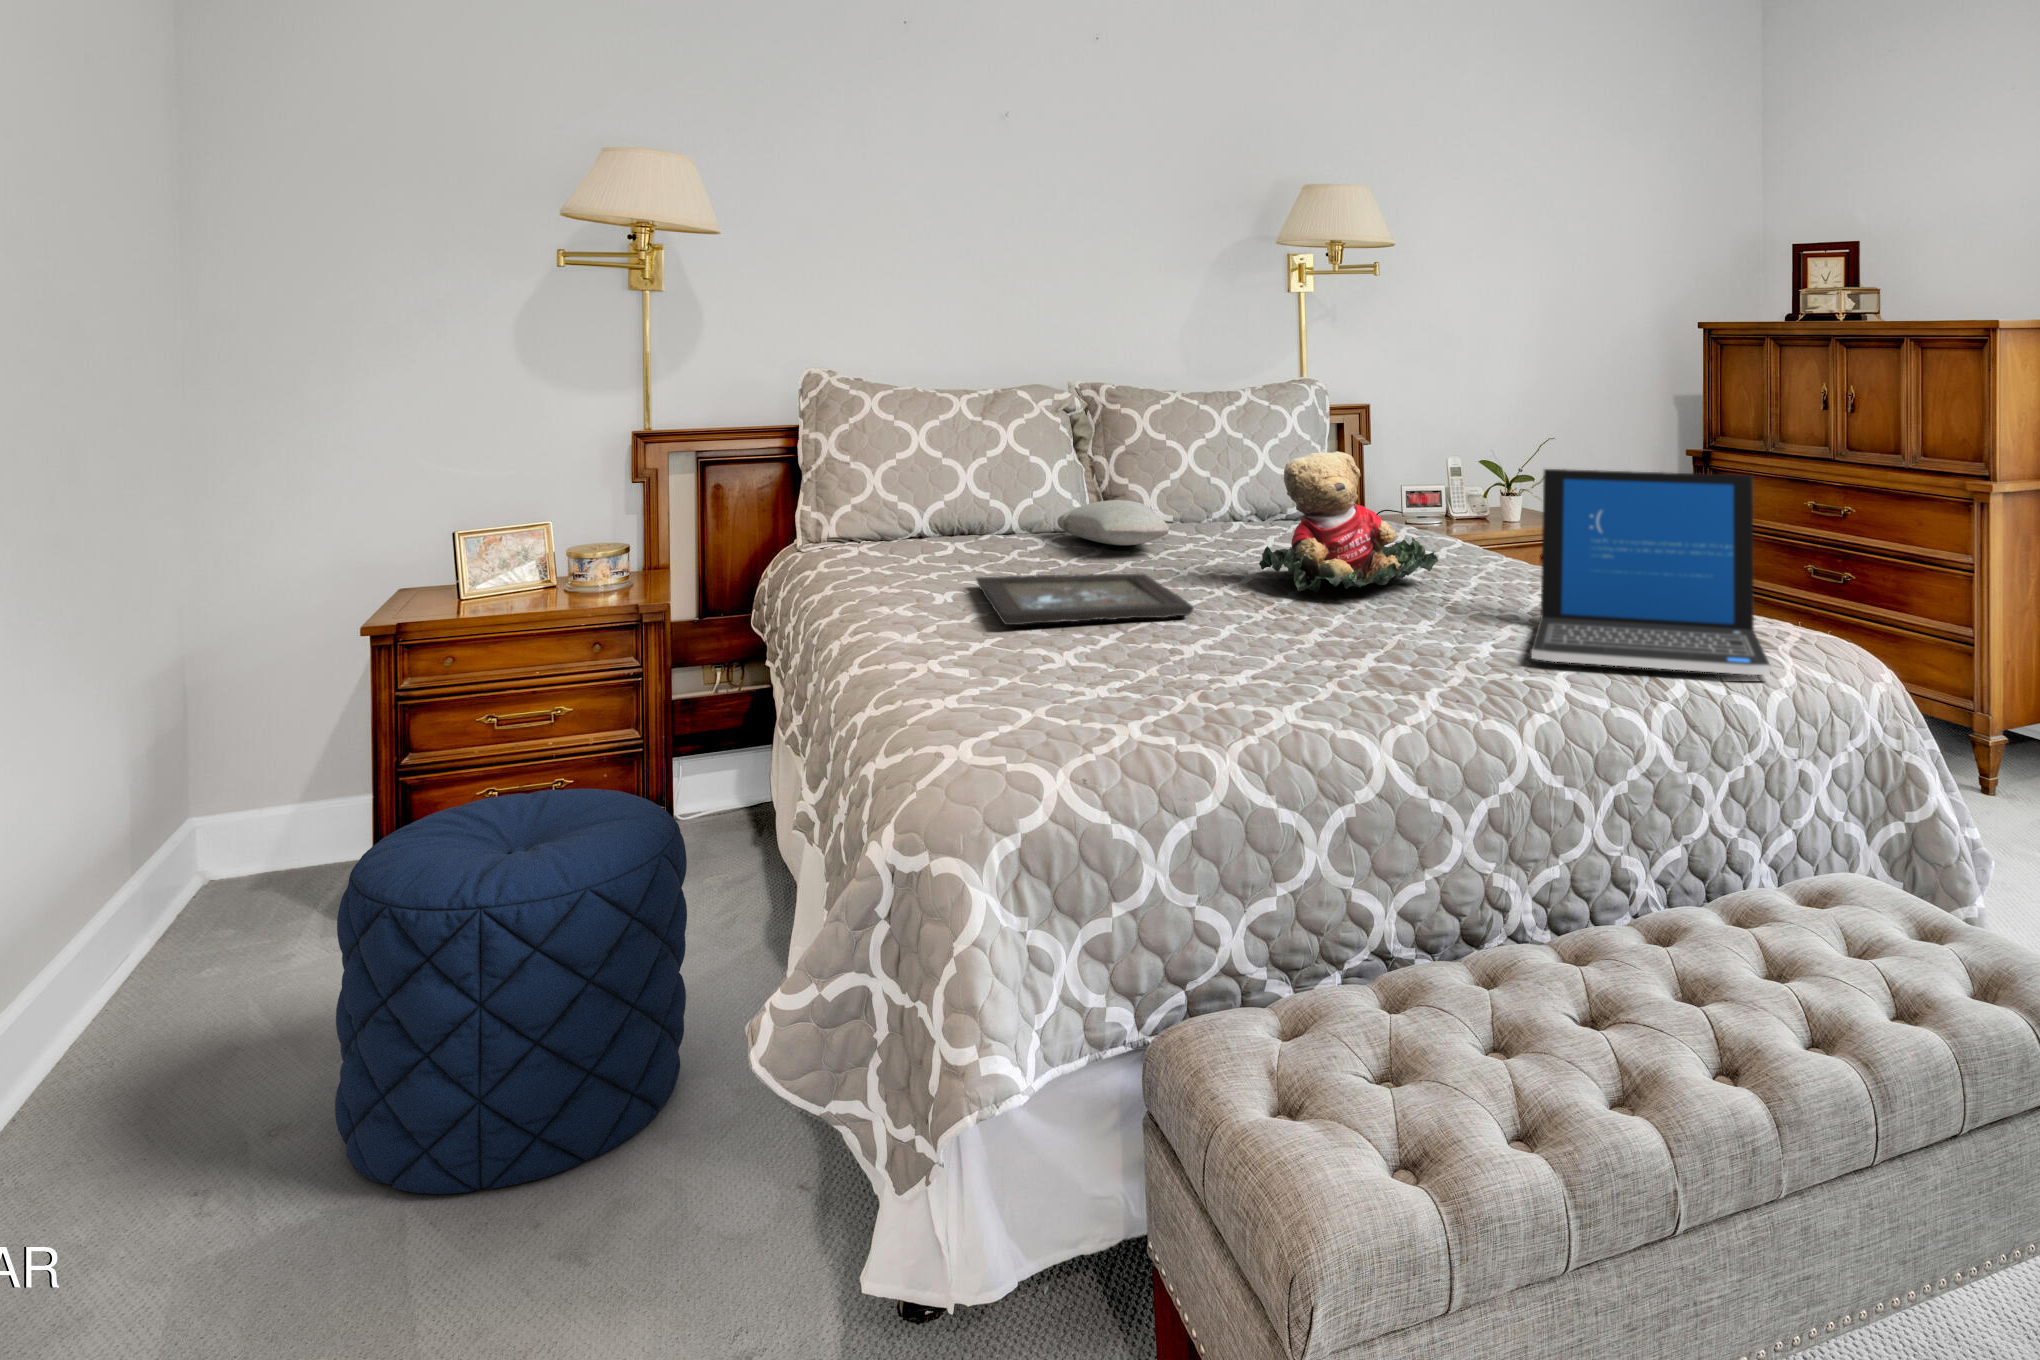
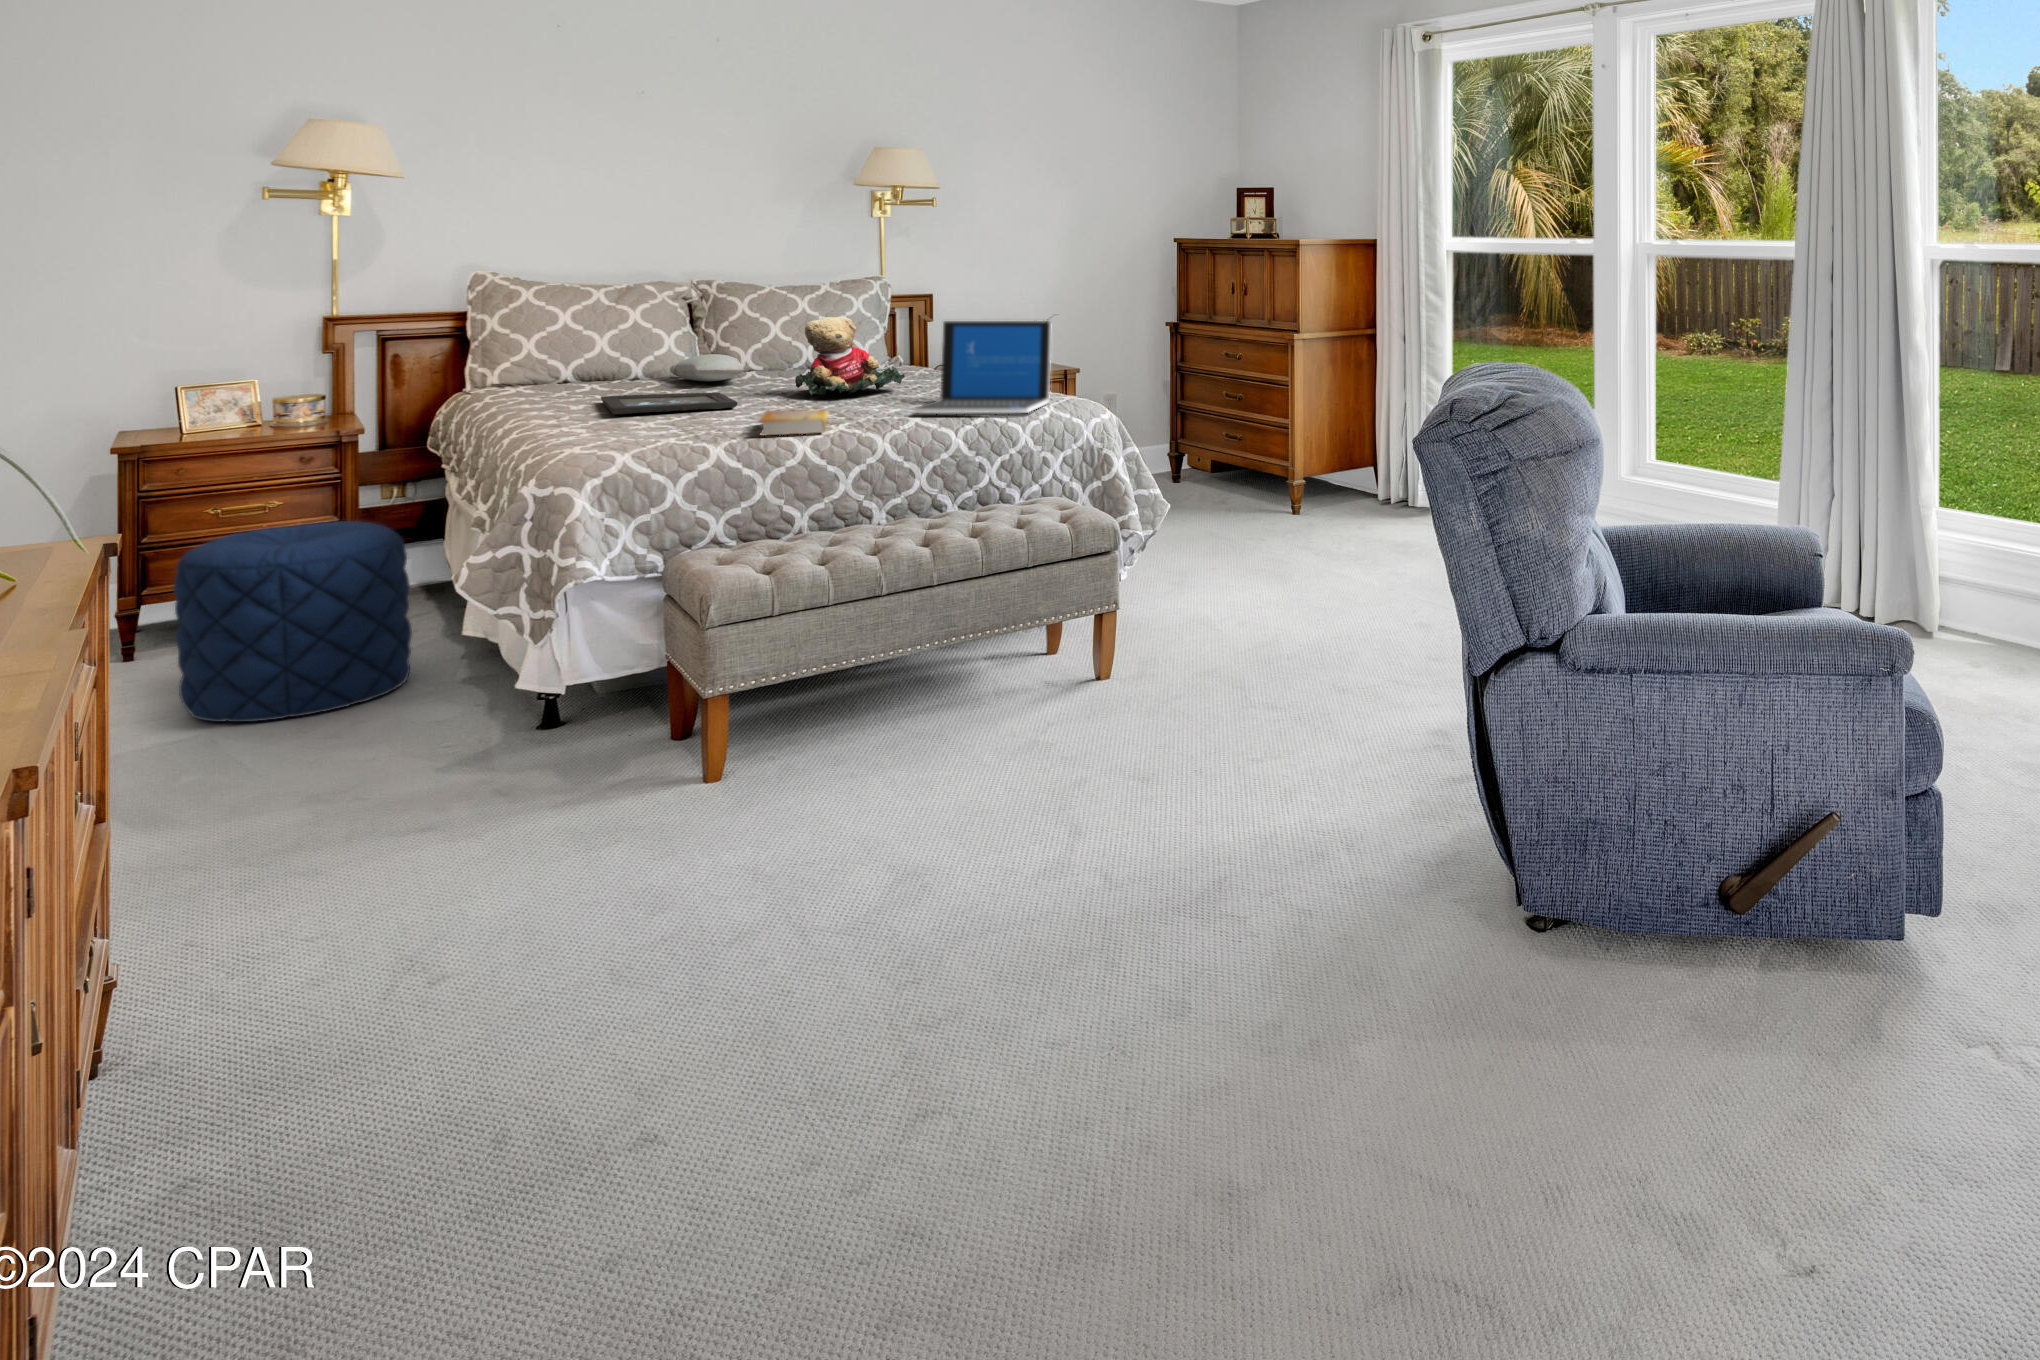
book: none [1273,647,1413,717] -> present [759,410,828,436]

